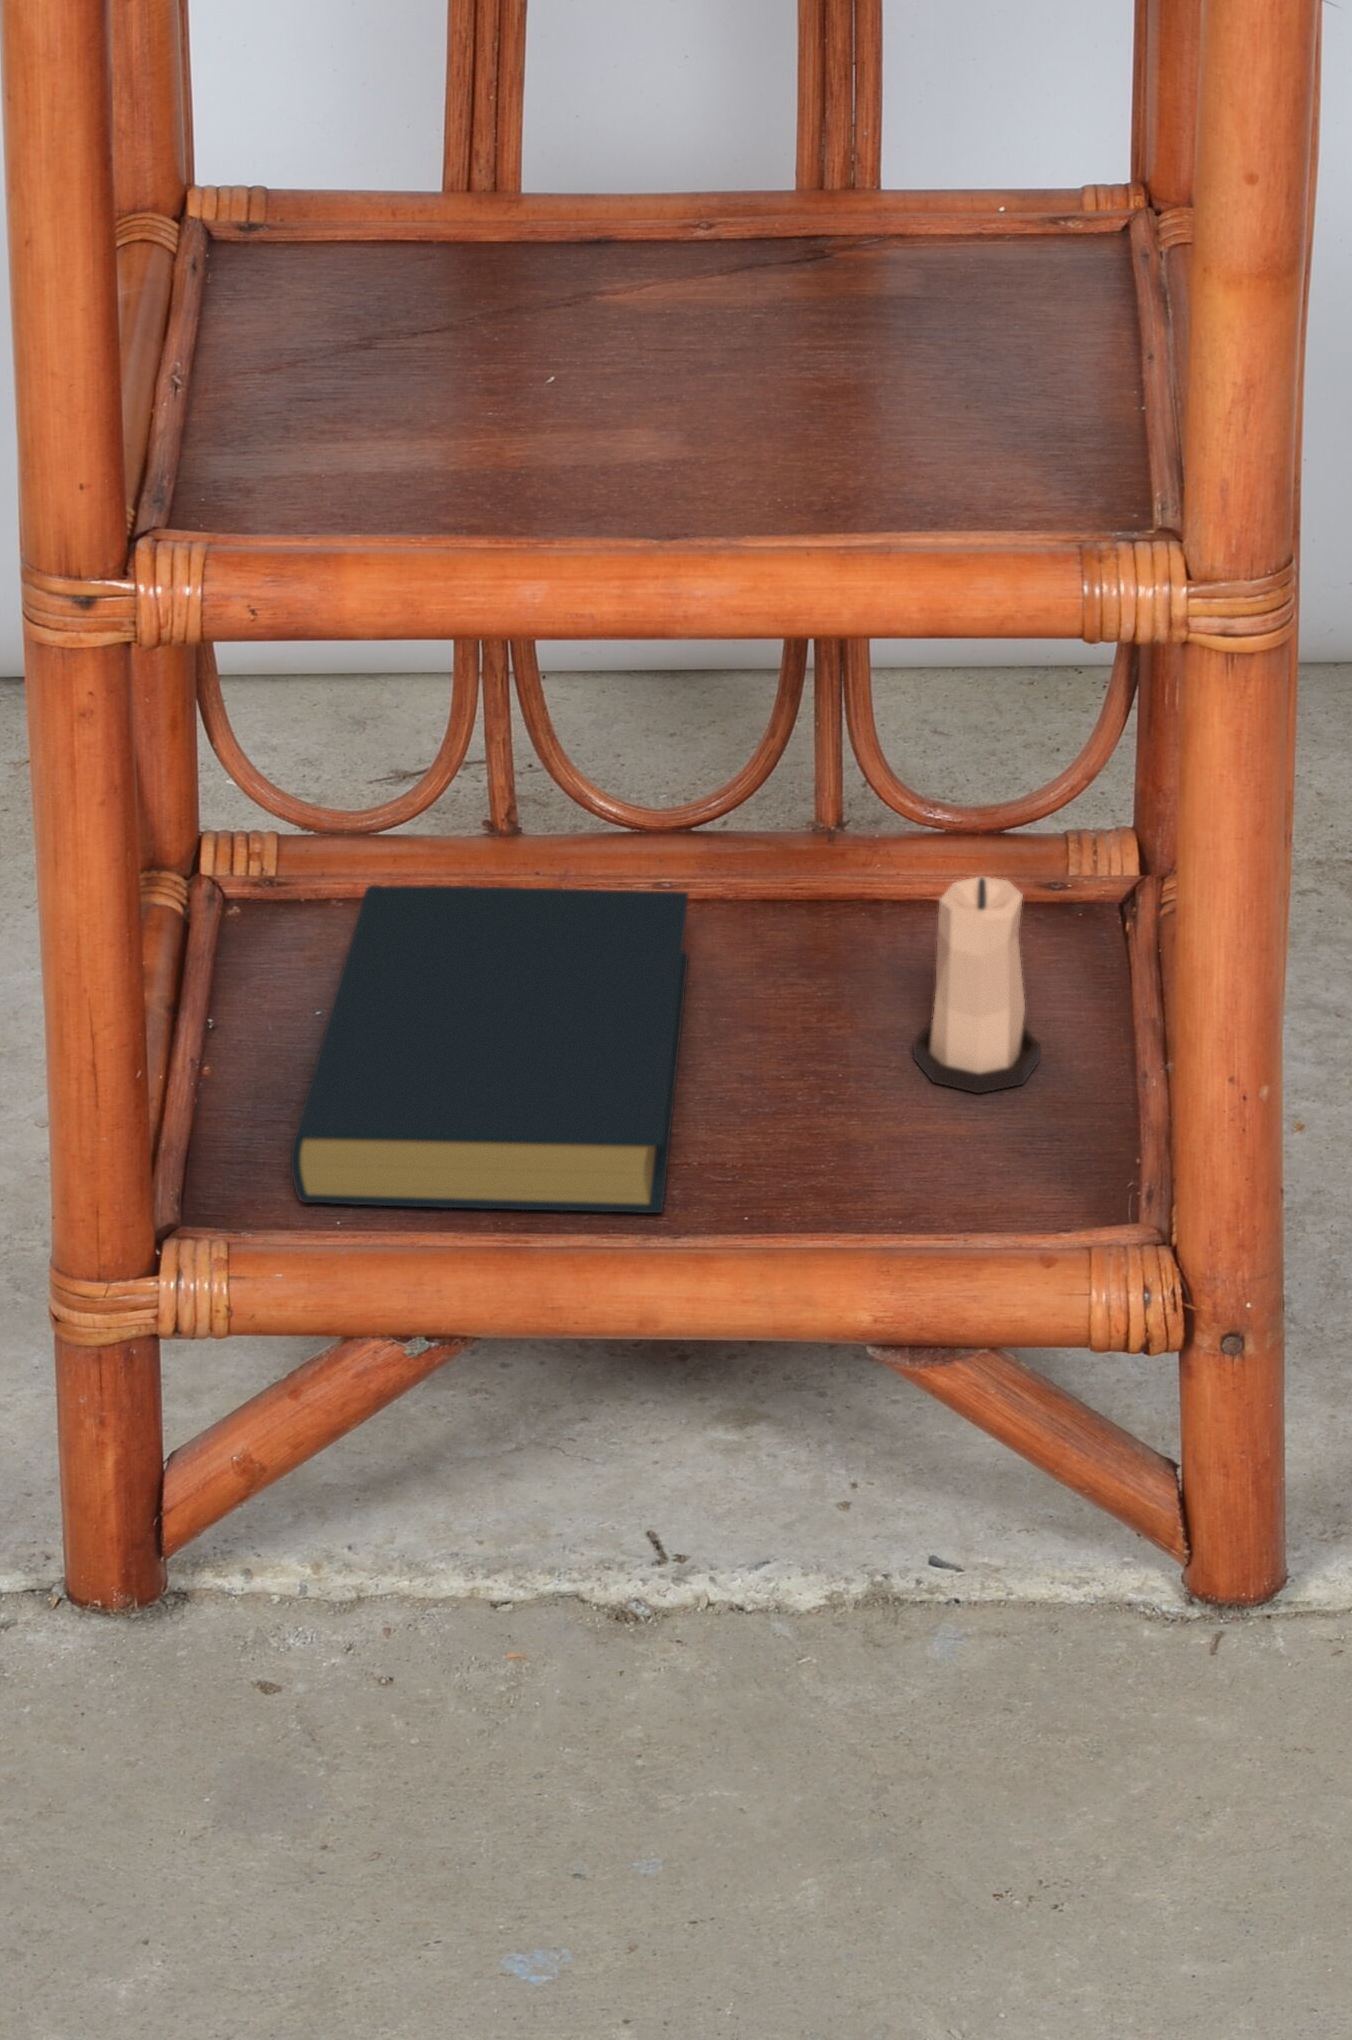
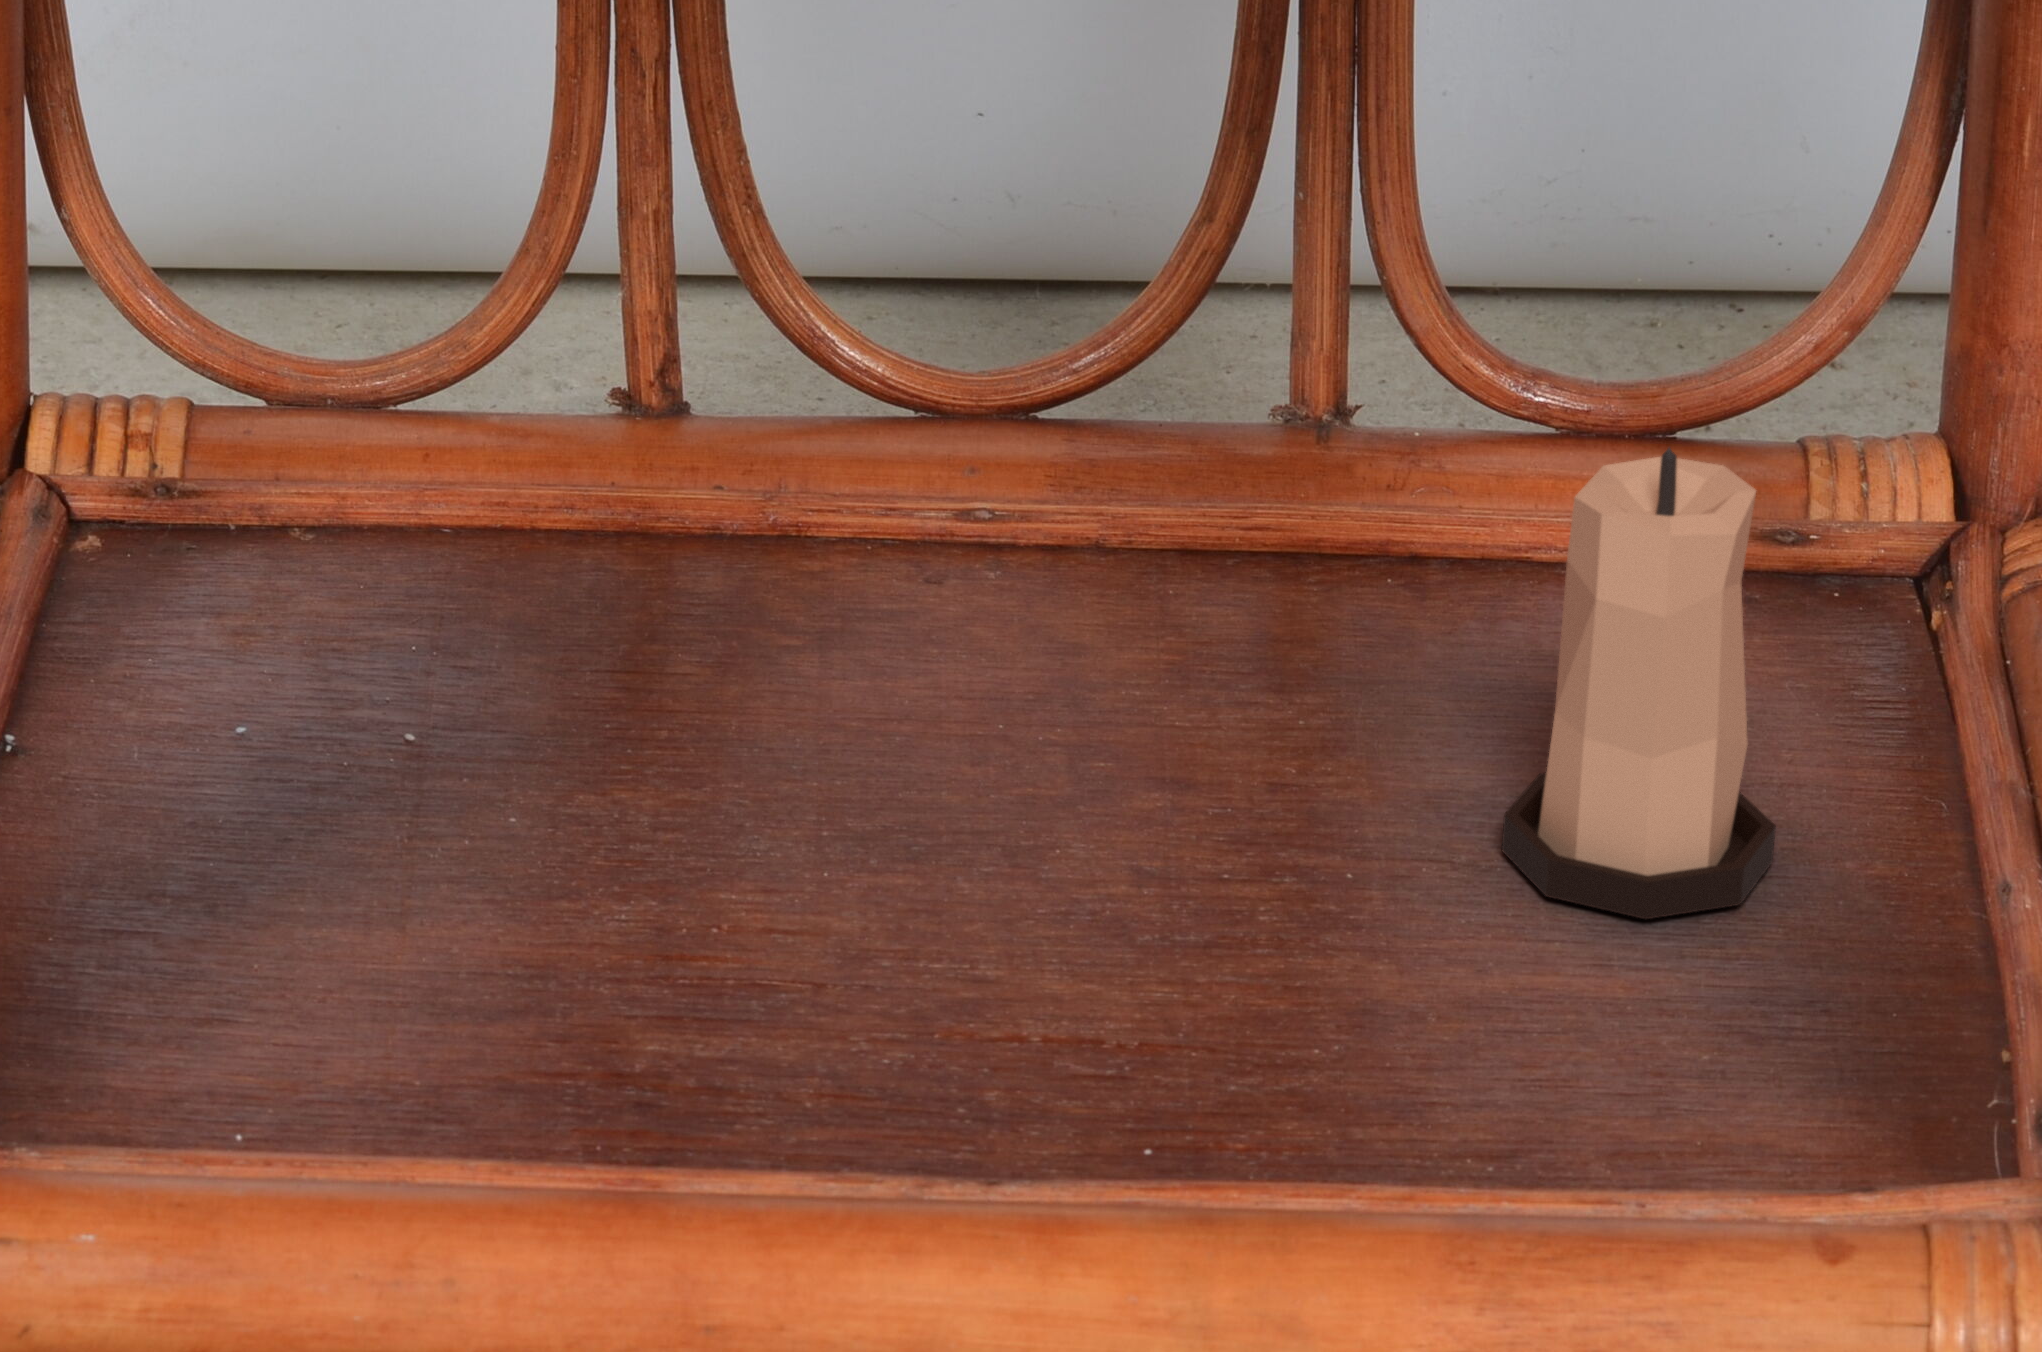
hardback book: present [291,885,689,1213] -> none [132,487,1027,1135]

